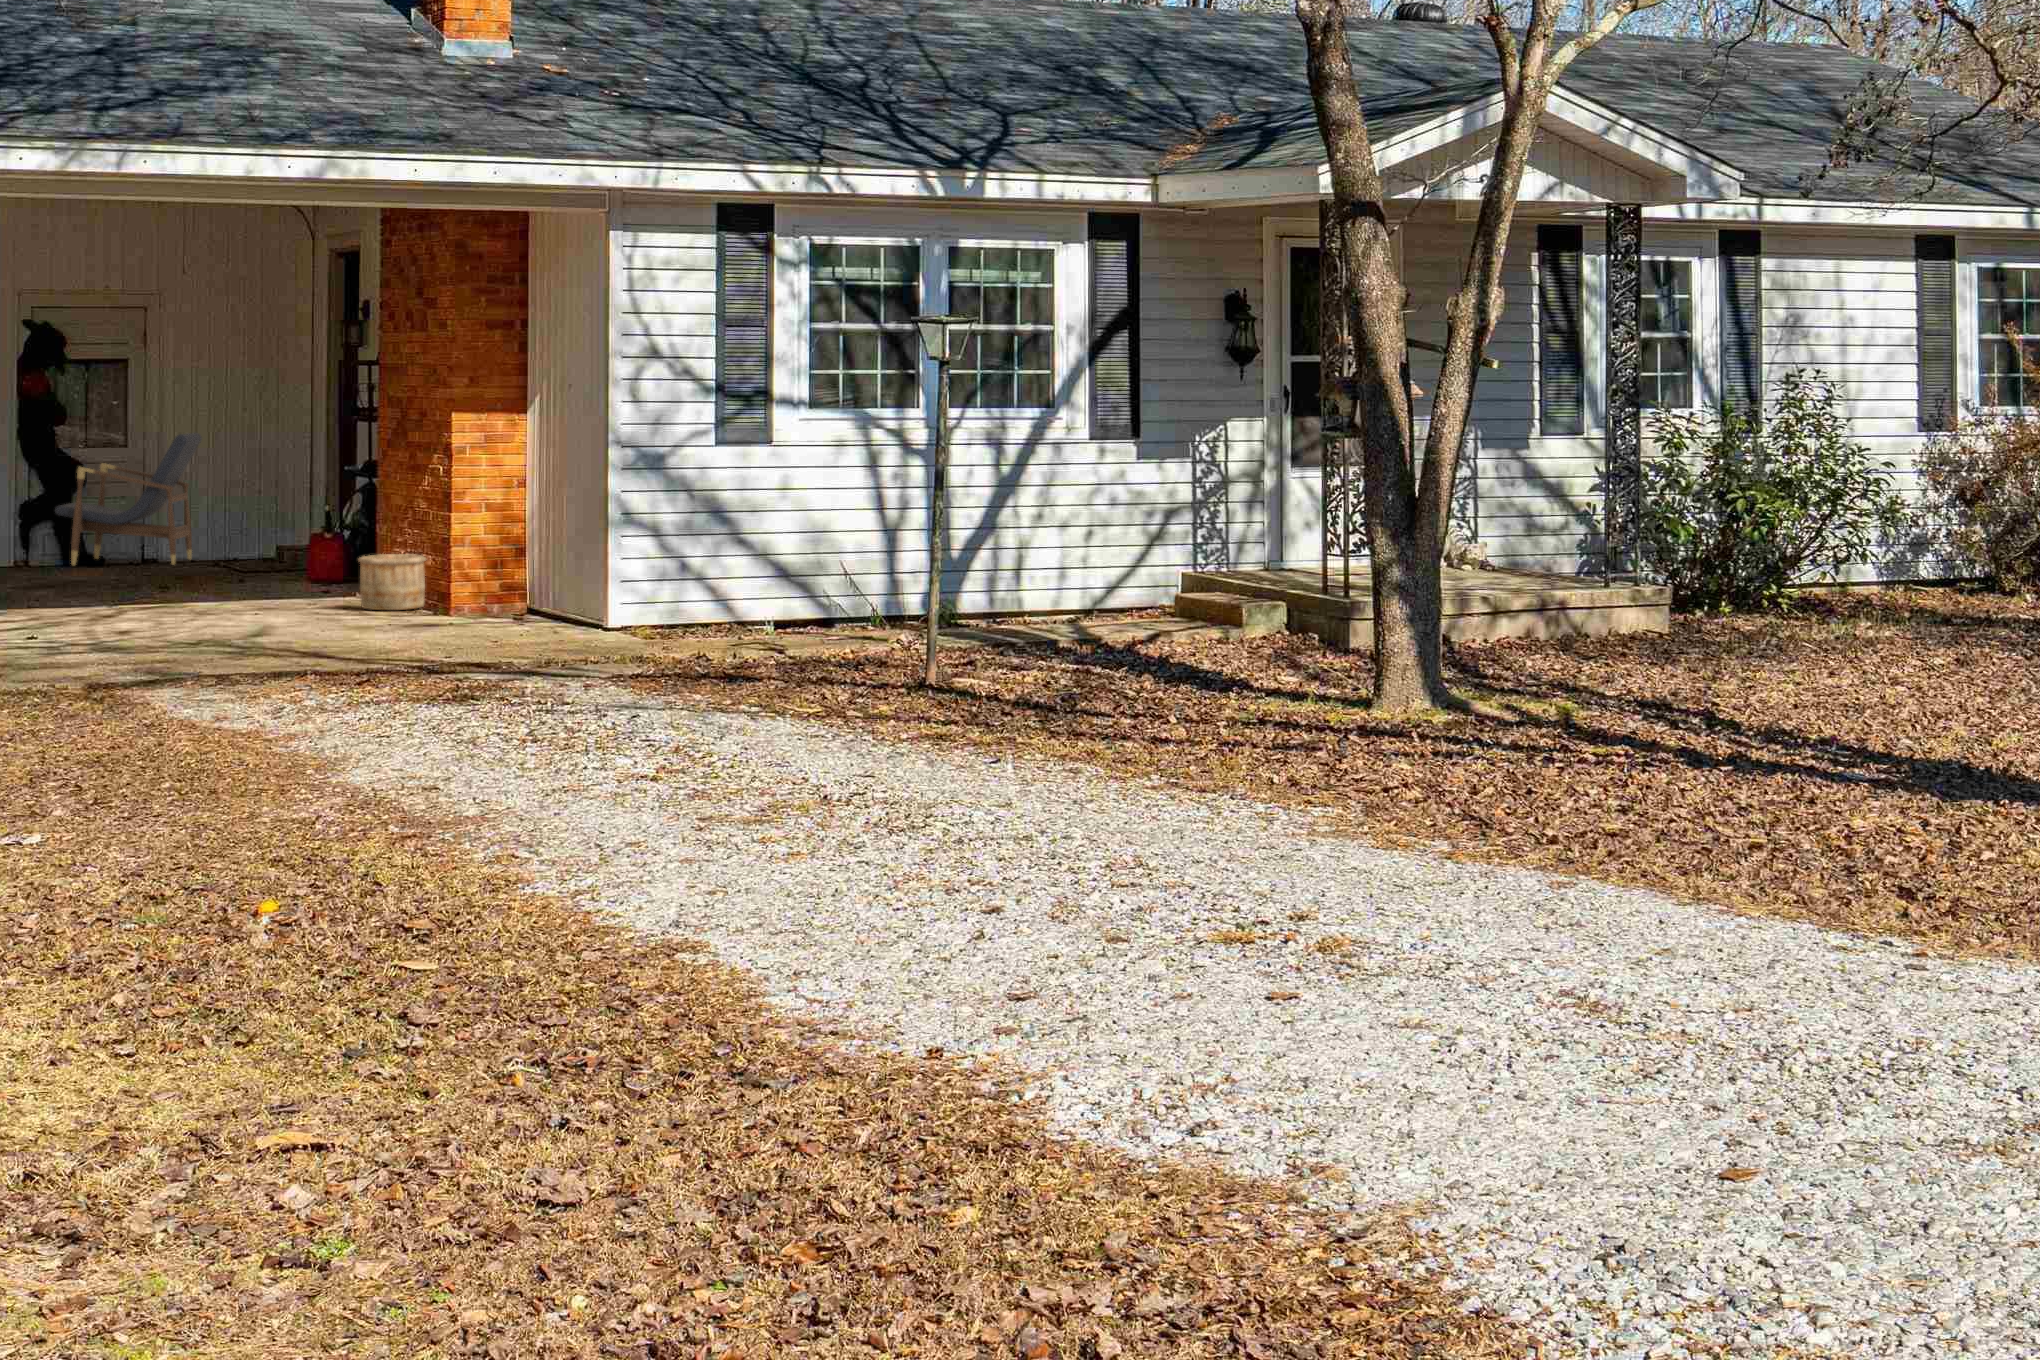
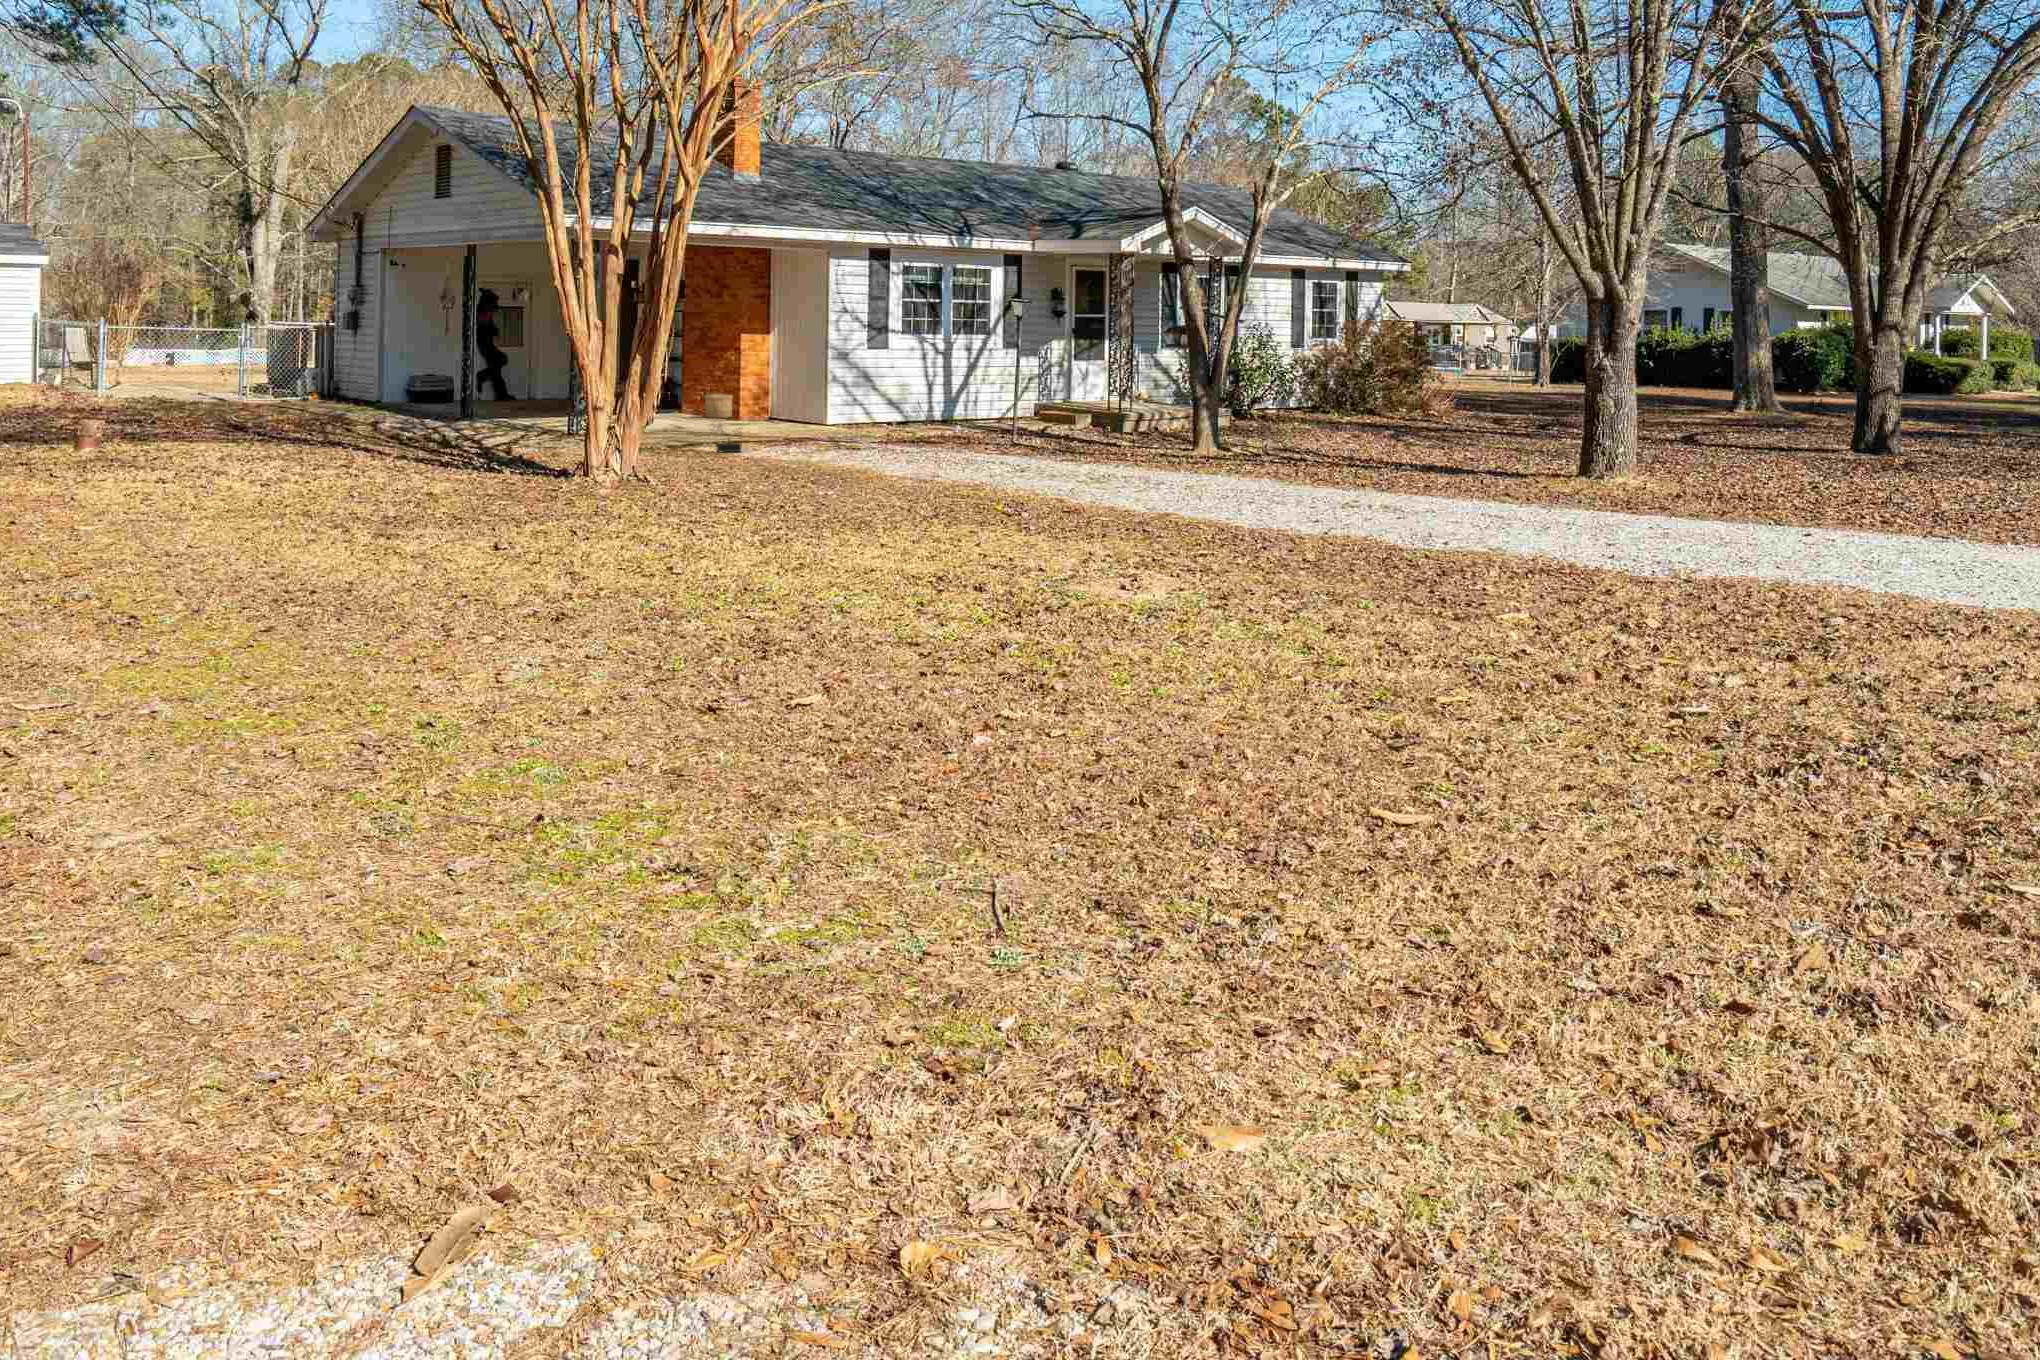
lounge chair: present [55,433,202,565] -> none [506,343,566,401]
decorative plant: none [42,631,140,711] -> present [712,423,741,452]

